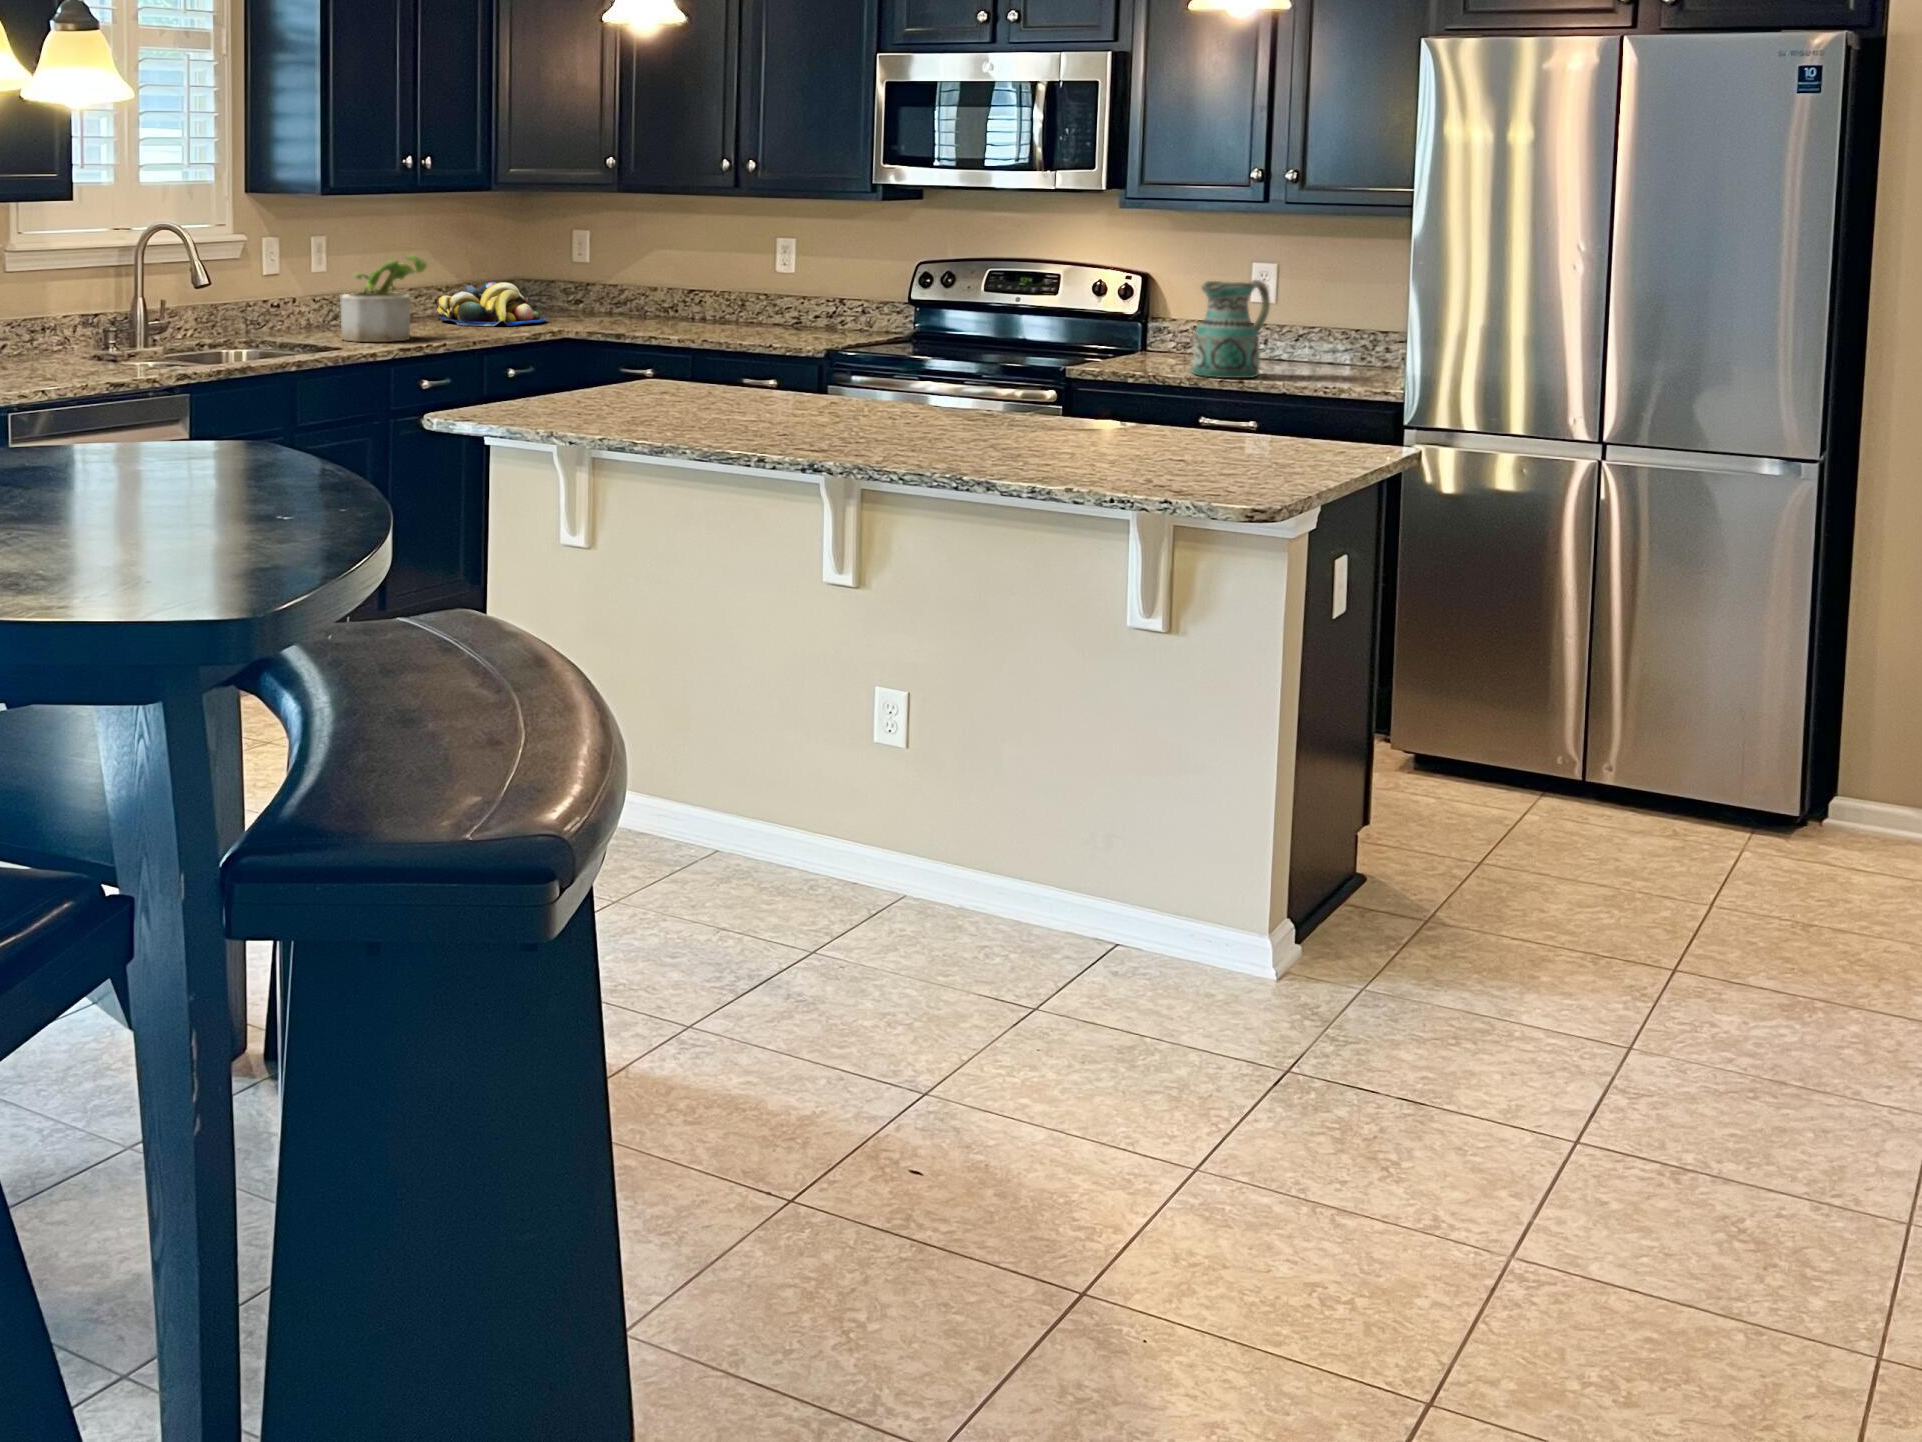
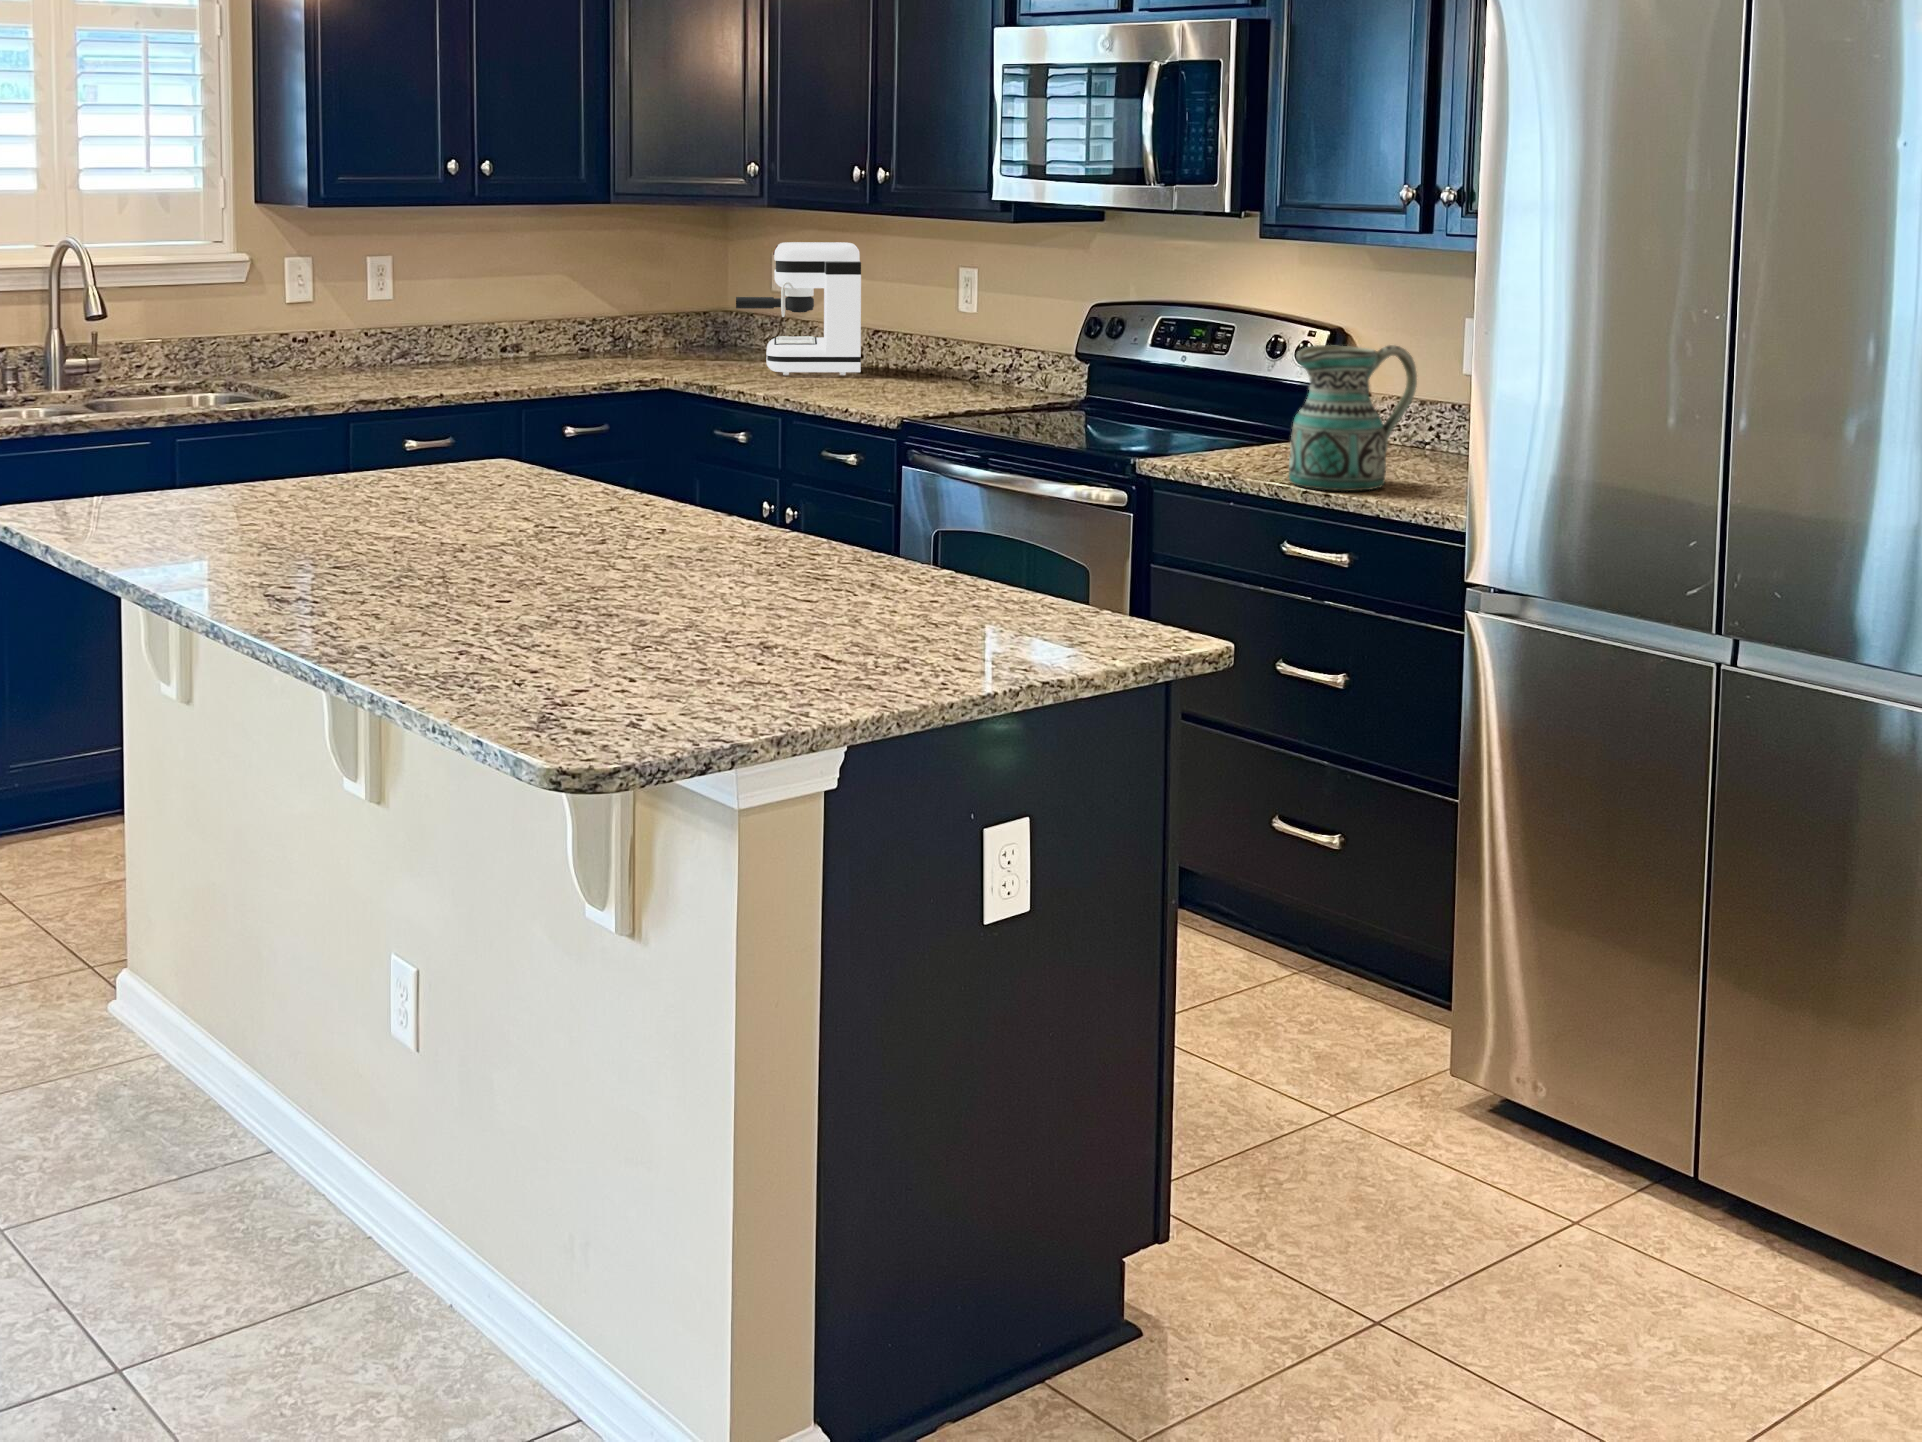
coffee maker: none [593,221,704,325] -> present [736,242,861,375]
potted plant: present [340,255,427,342] -> none [338,282,453,390]
fruit bowl: present [437,282,546,326] -> none [552,315,684,371]

